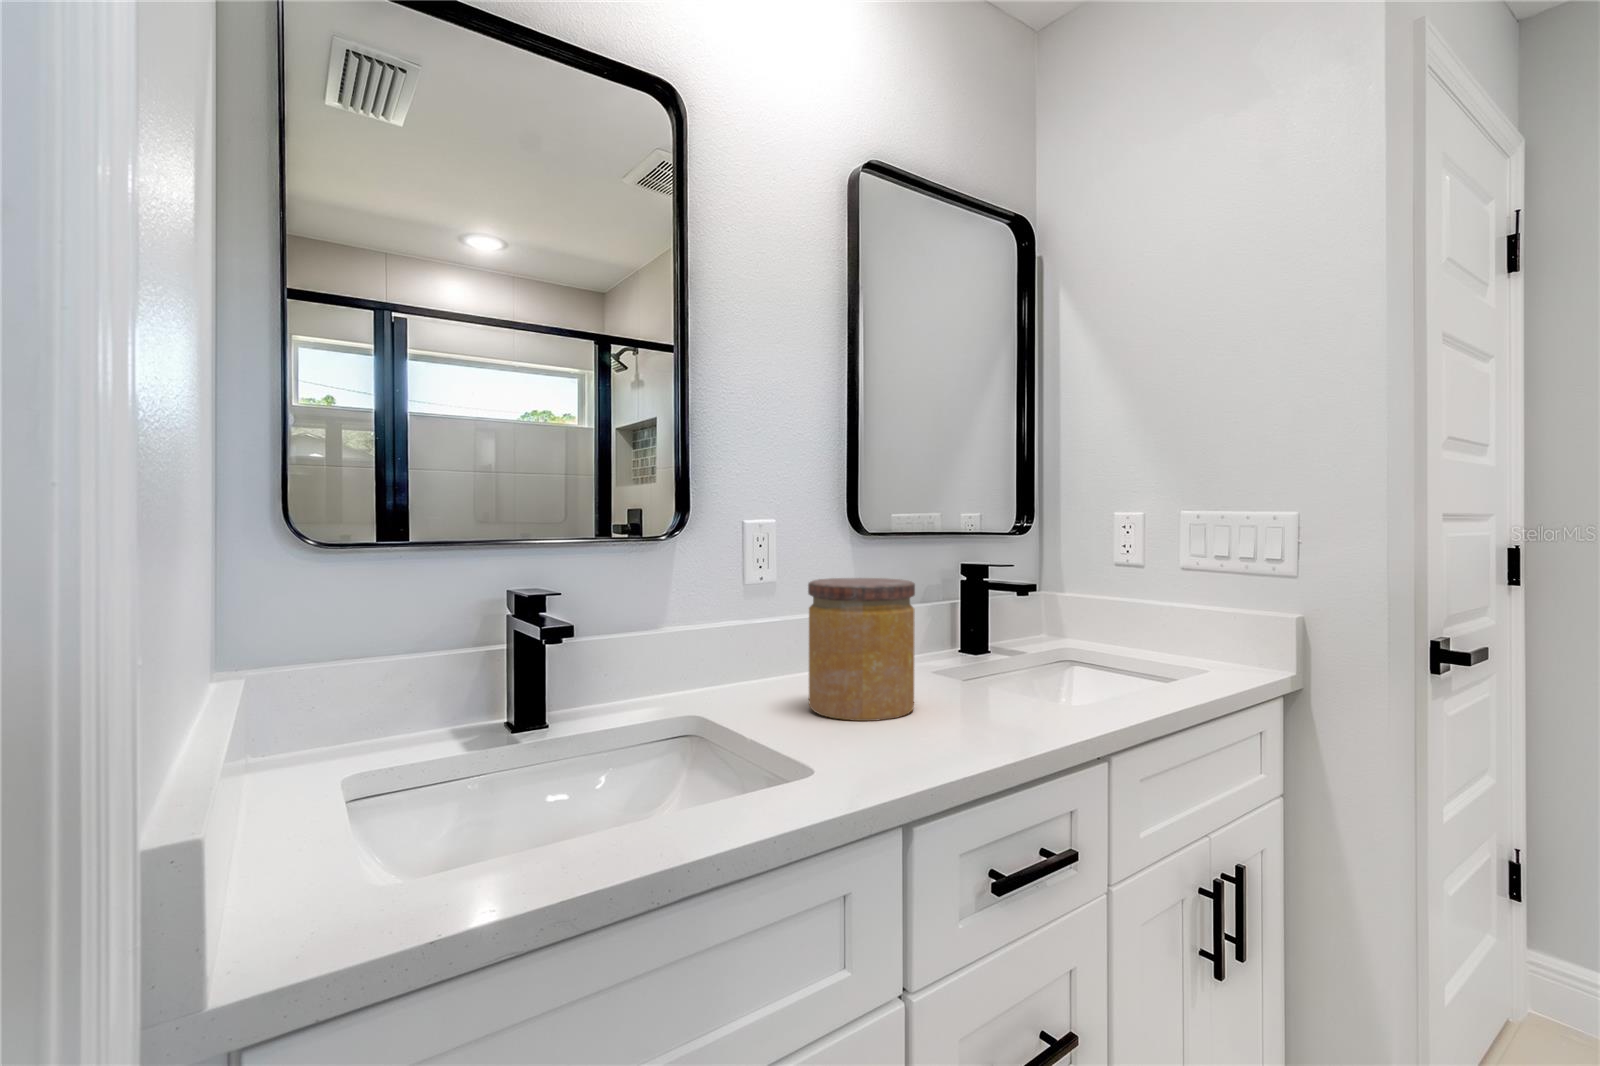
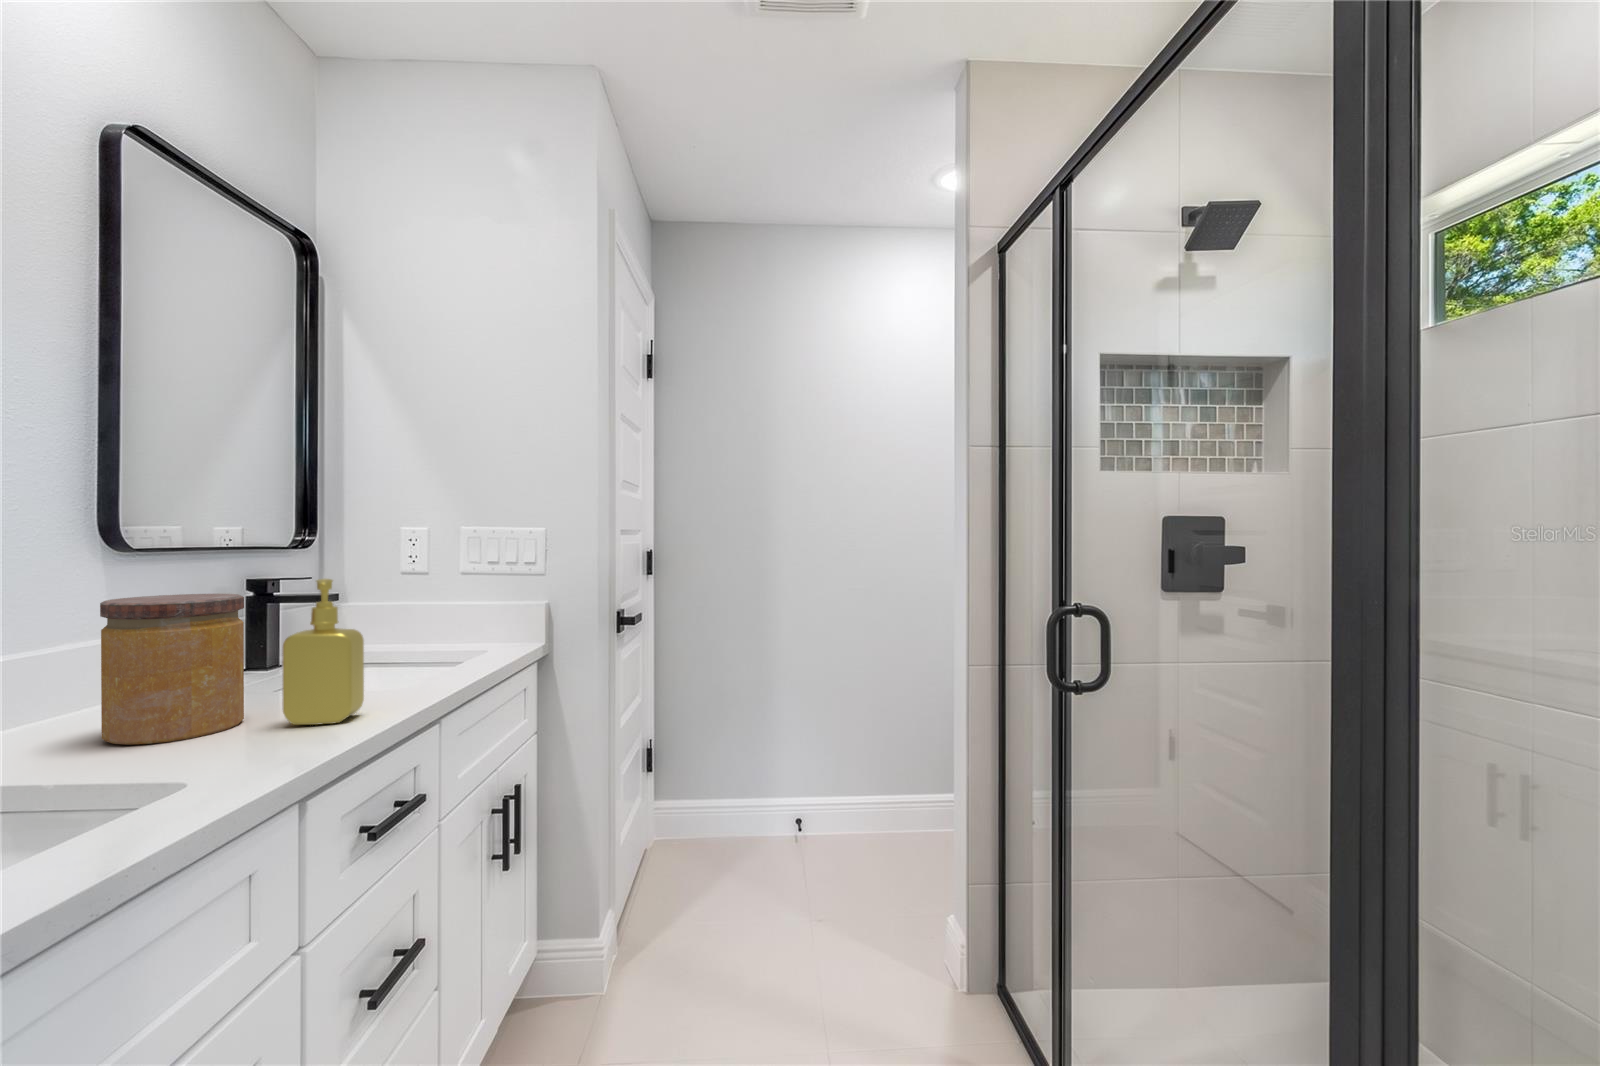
soap dispenser: none [933,570,1013,738] -> present [283,579,364,725]

